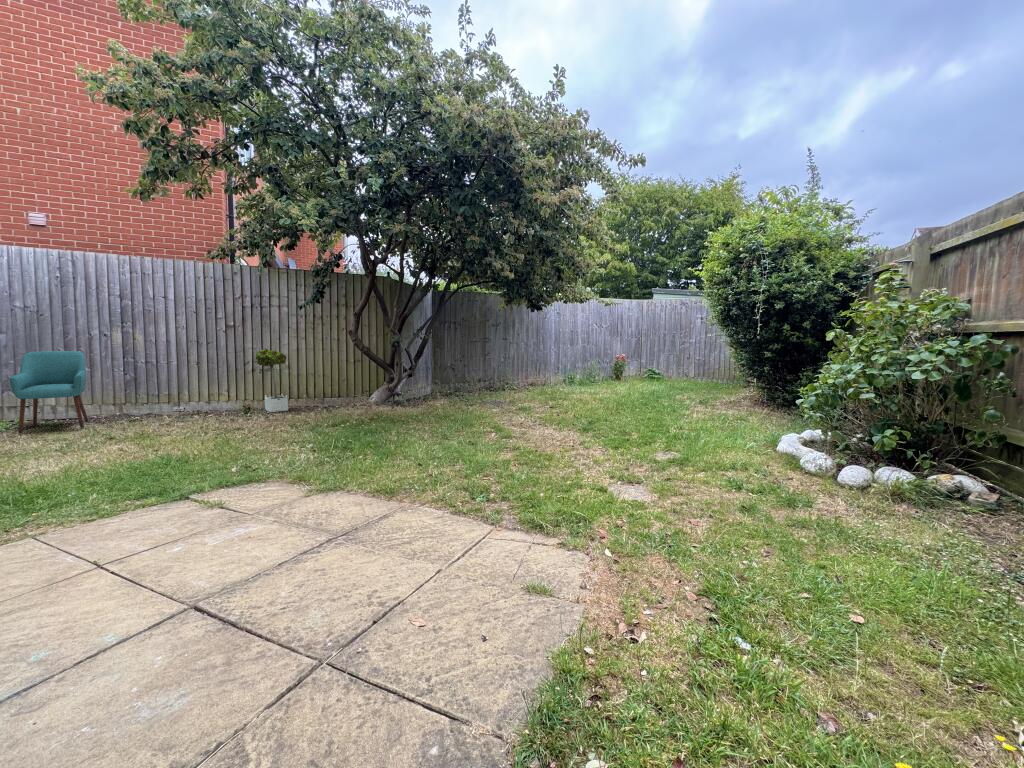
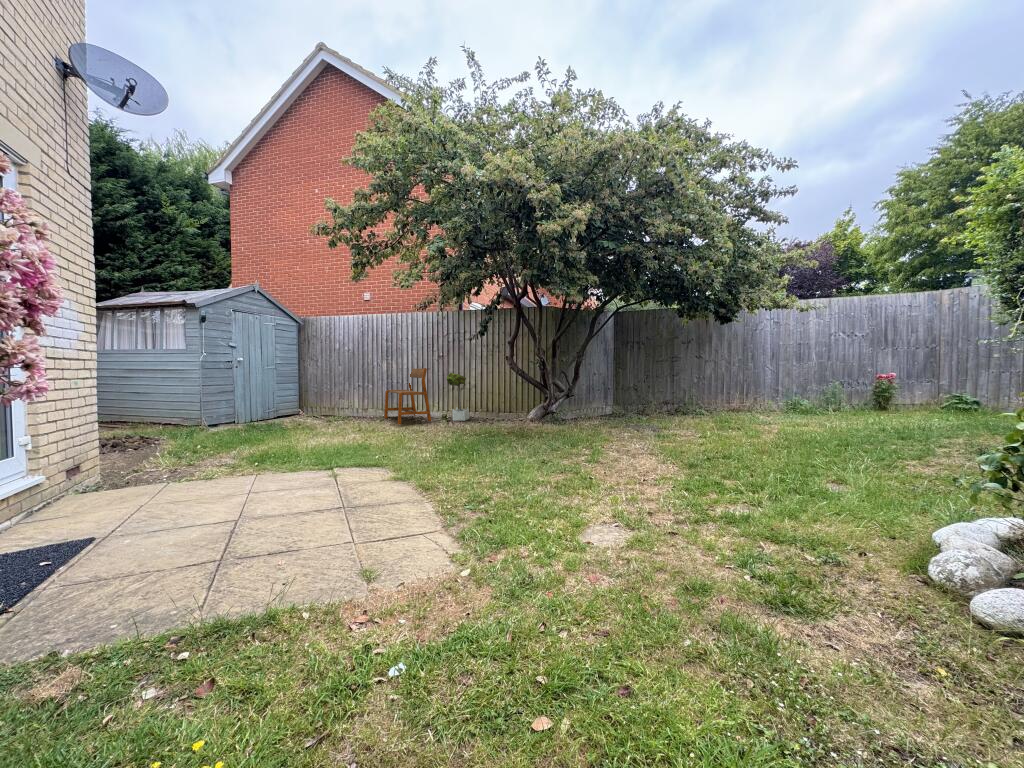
bench: none [133,341,243,424] -> present [384,368,431,425]
chair: present [10,351,89,433] -> none [331,375,370,420]

